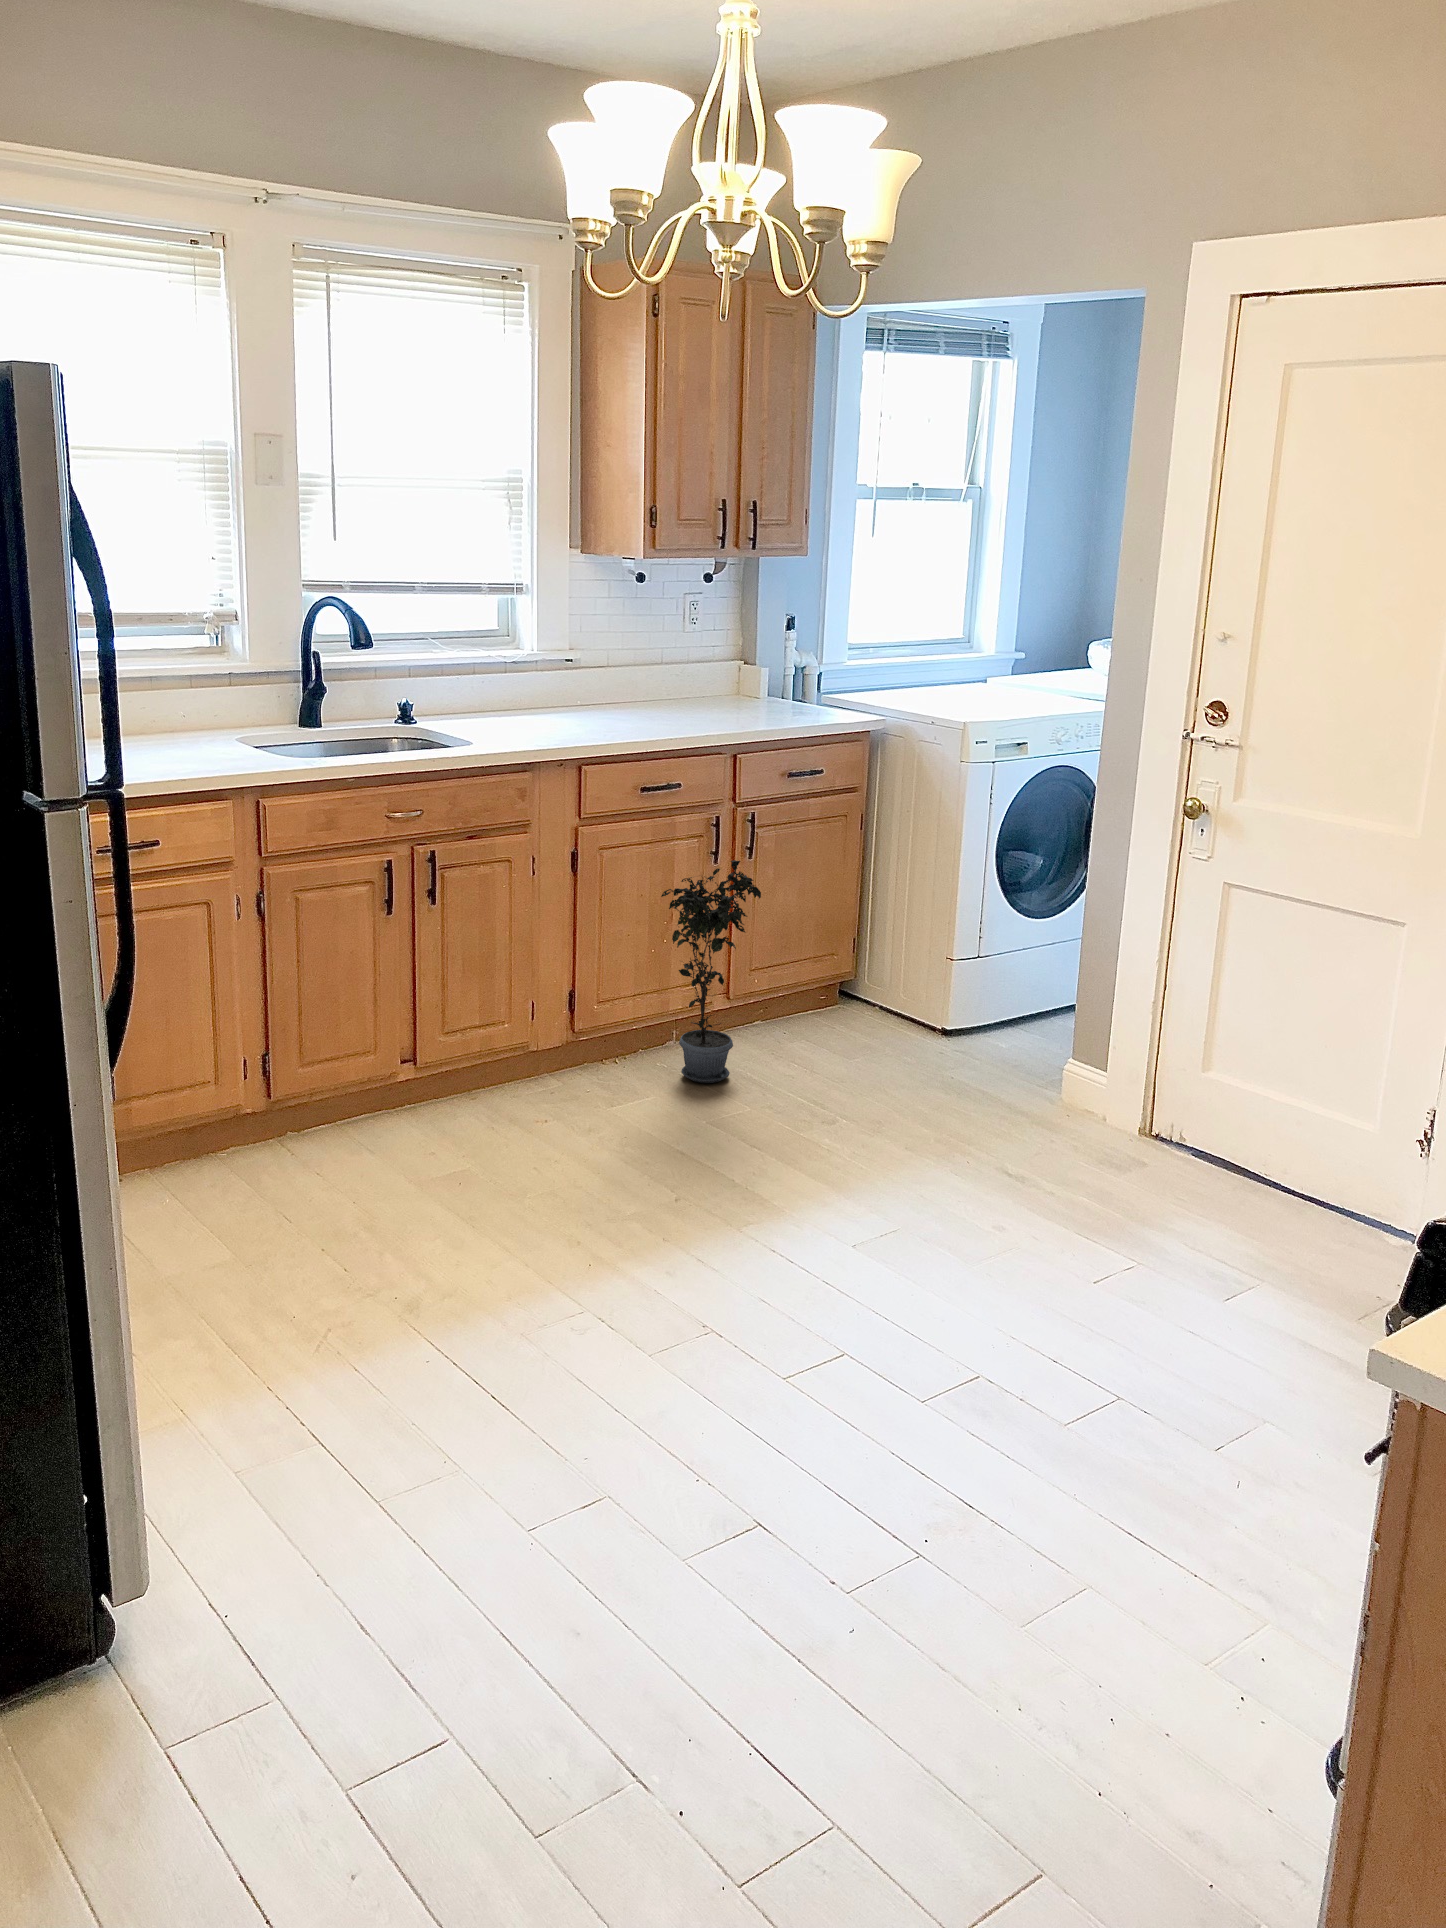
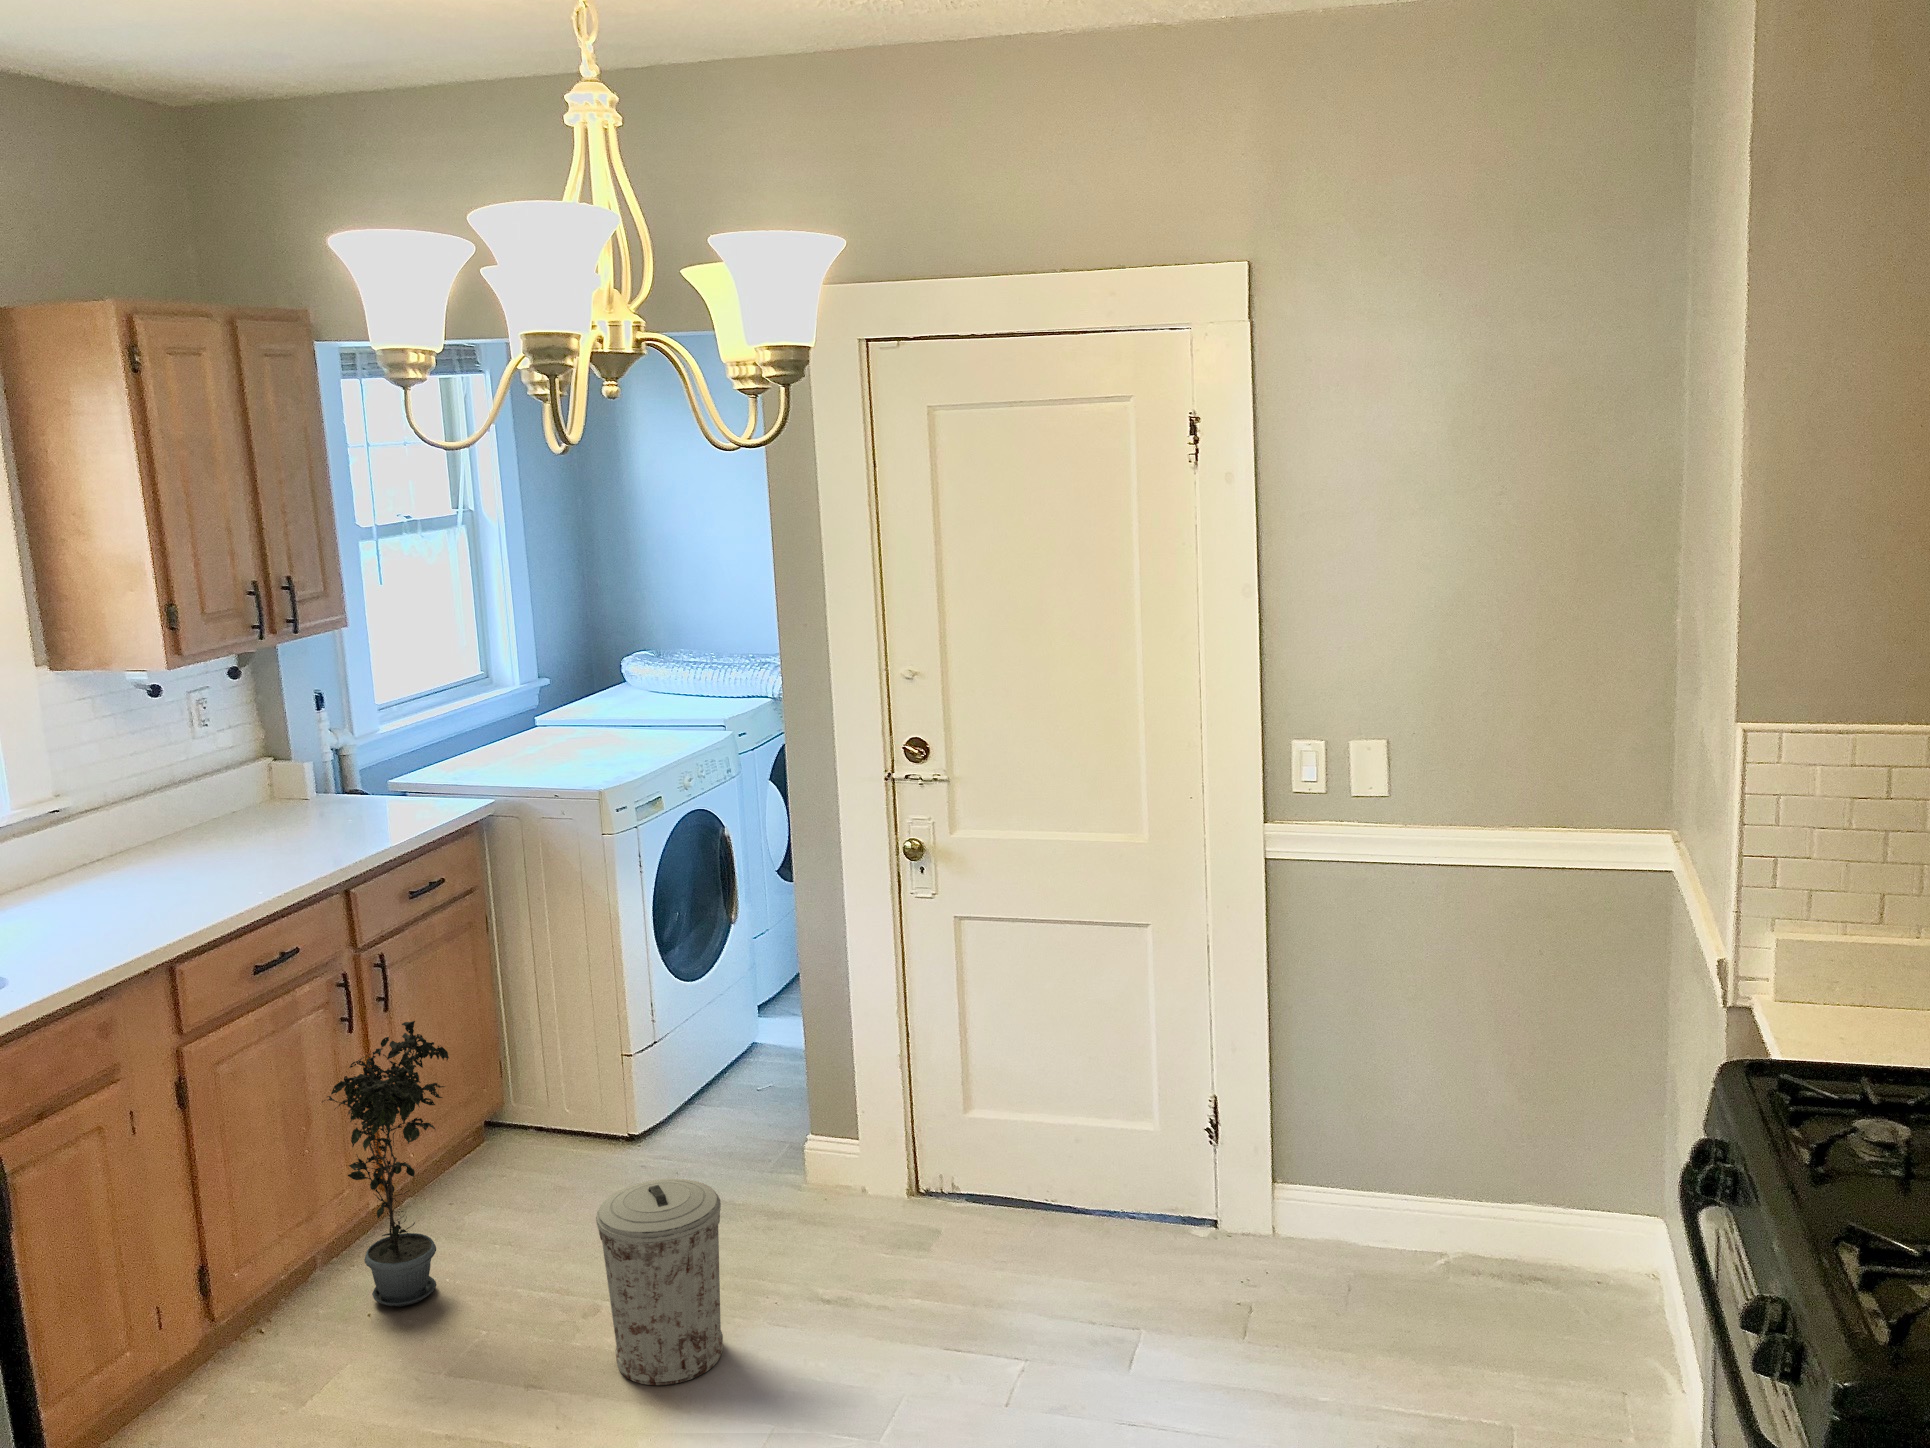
trash can: none [800,1026,904,1191] -> present [596,1179,723,1385]

